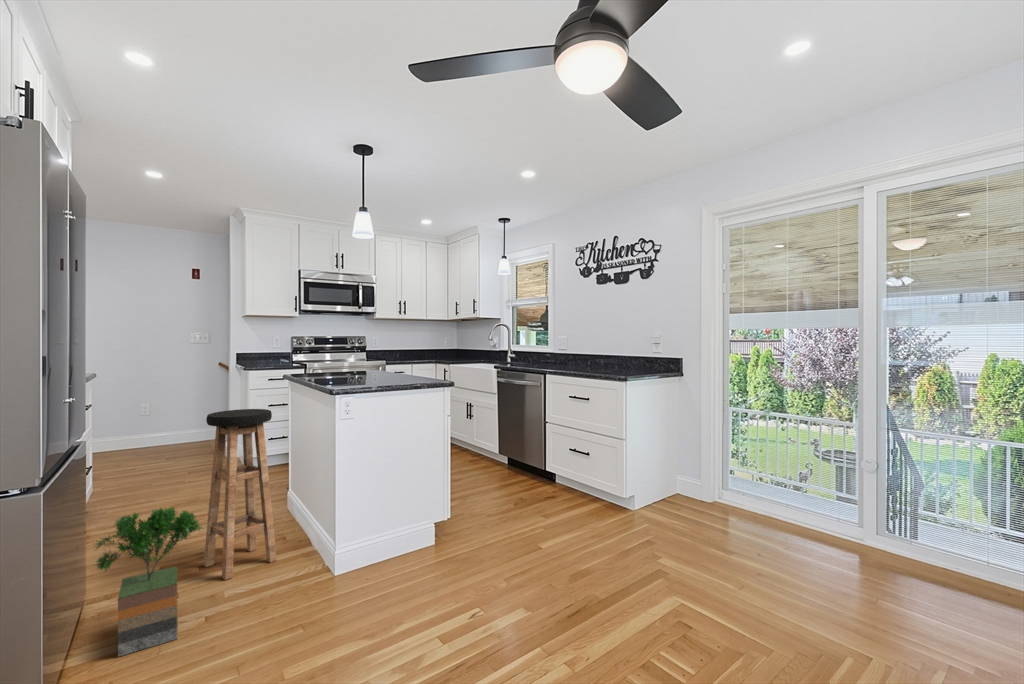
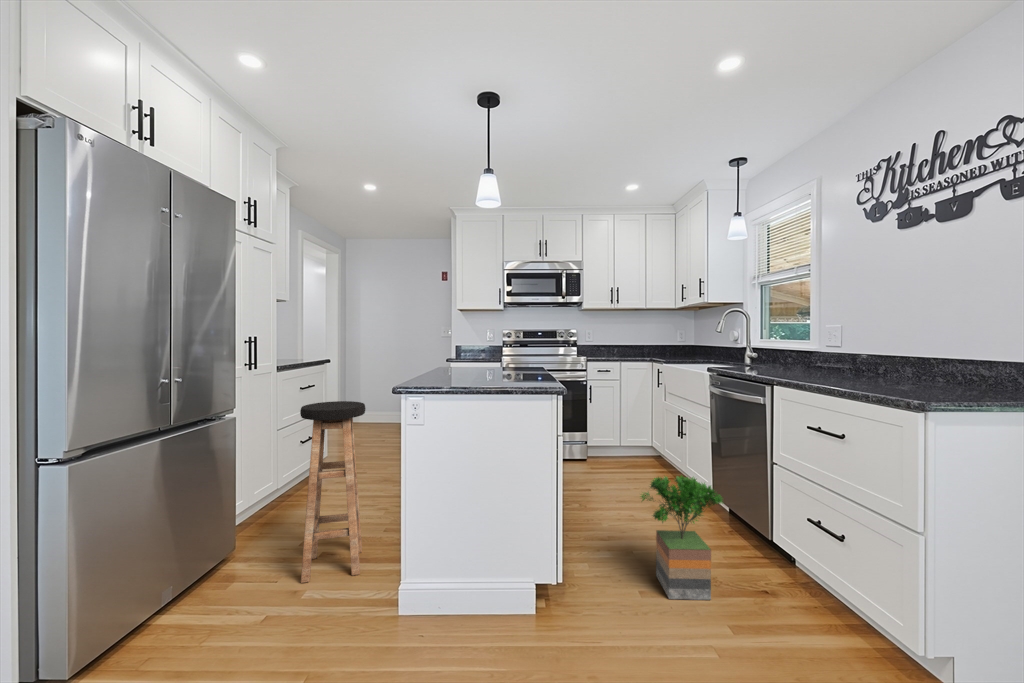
potted tree: present [96,507,202,657] -> present [641,475,722,600]

